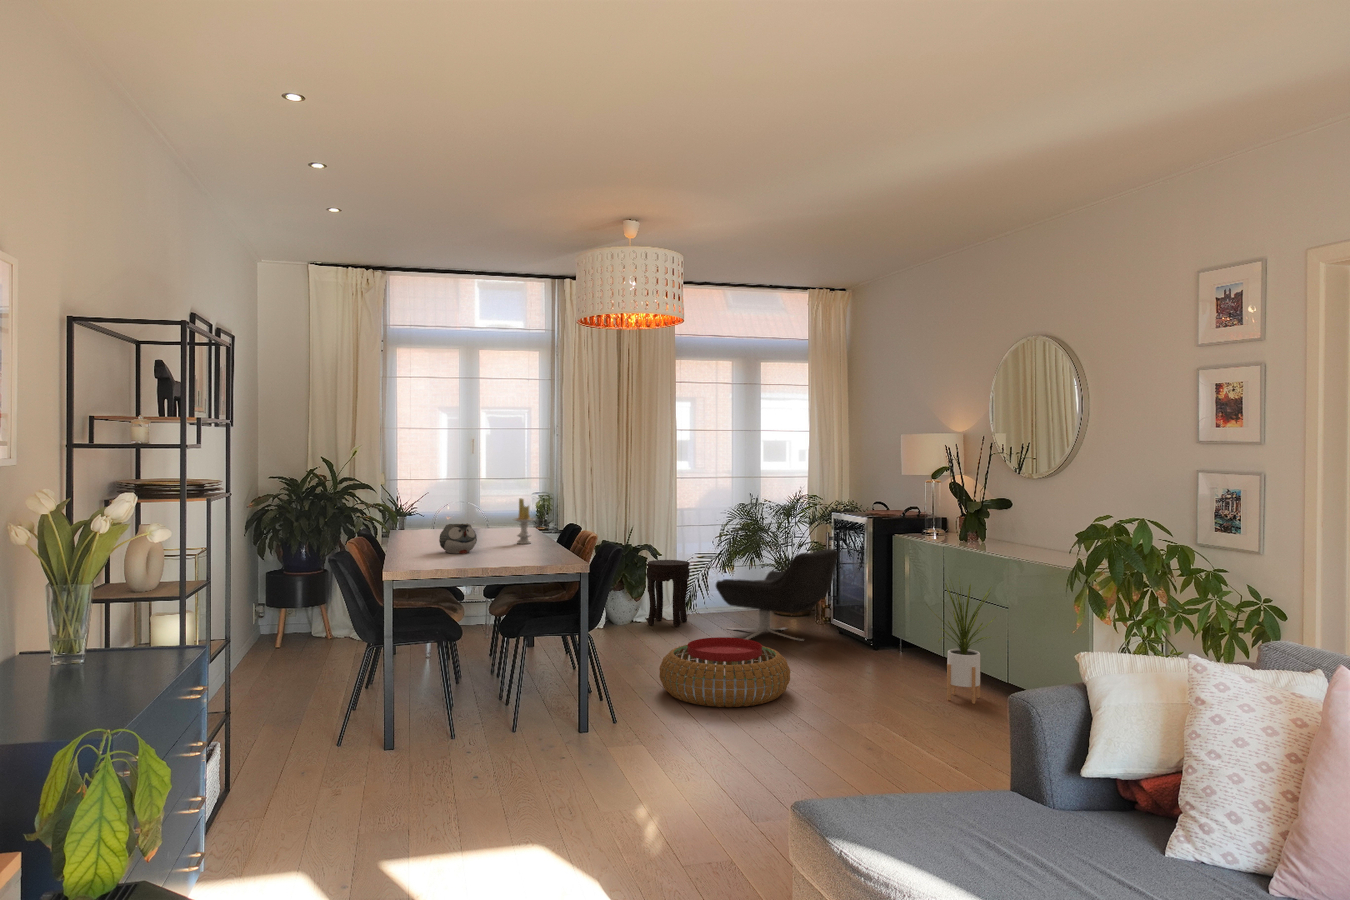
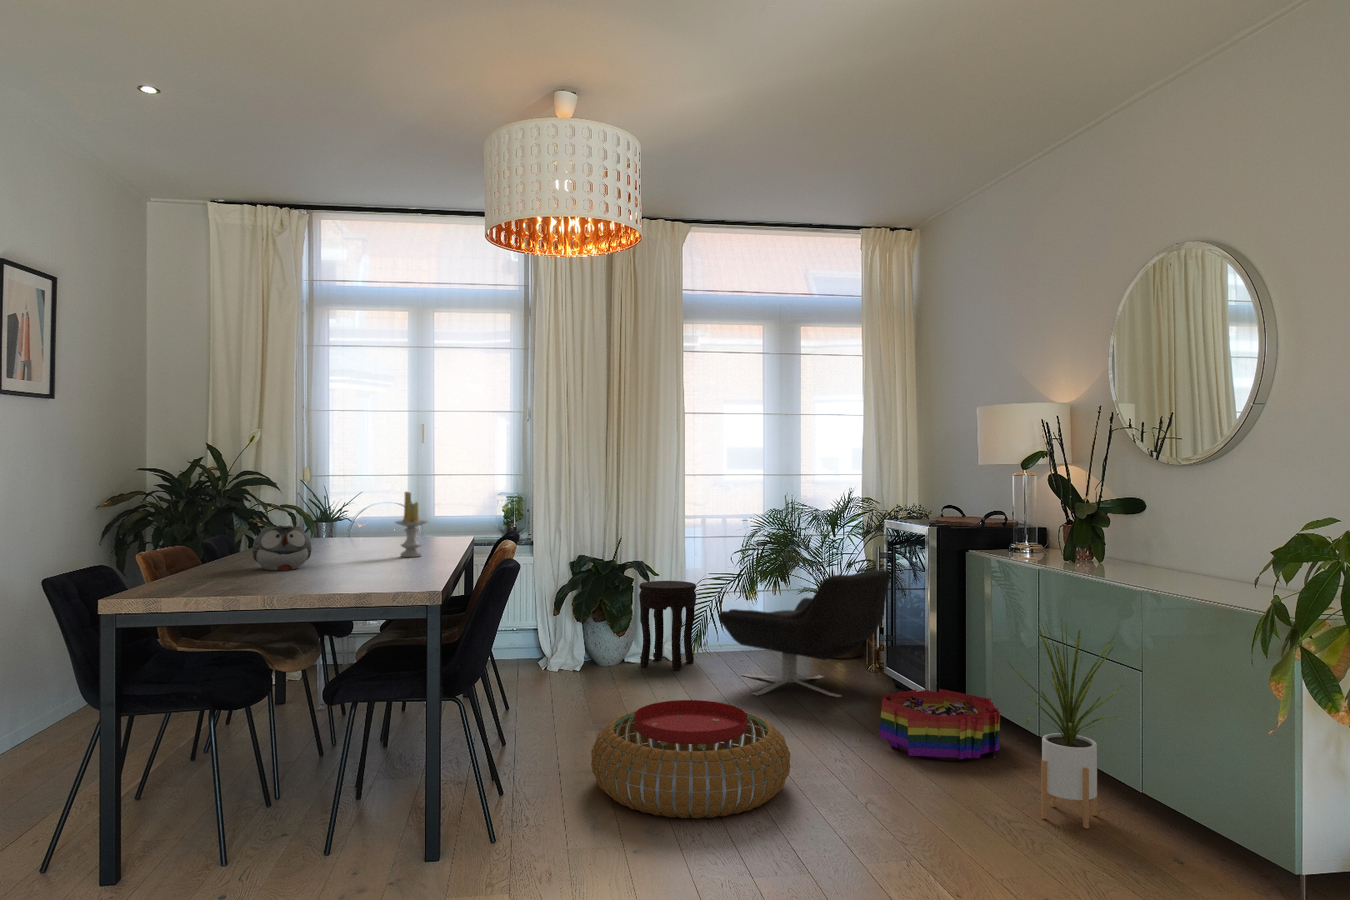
storage bin: none [839,630,918,673] -> present [879,689,1000,759]

